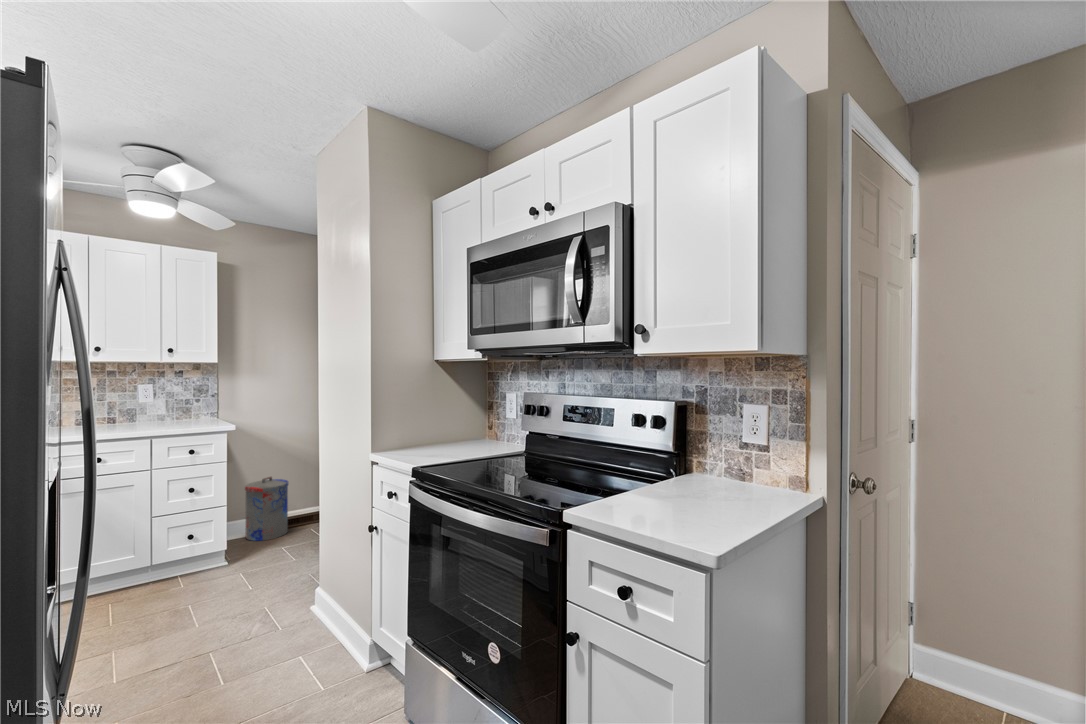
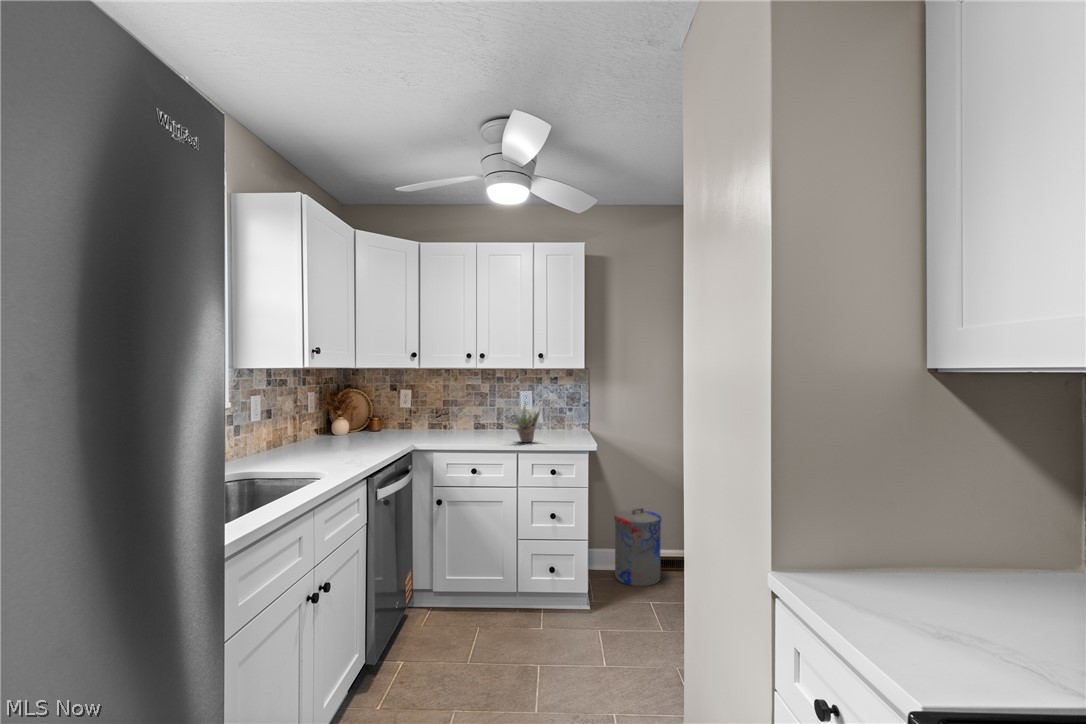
succulent plant: none [135,390,175,430] -> present [504,402,540,442]

